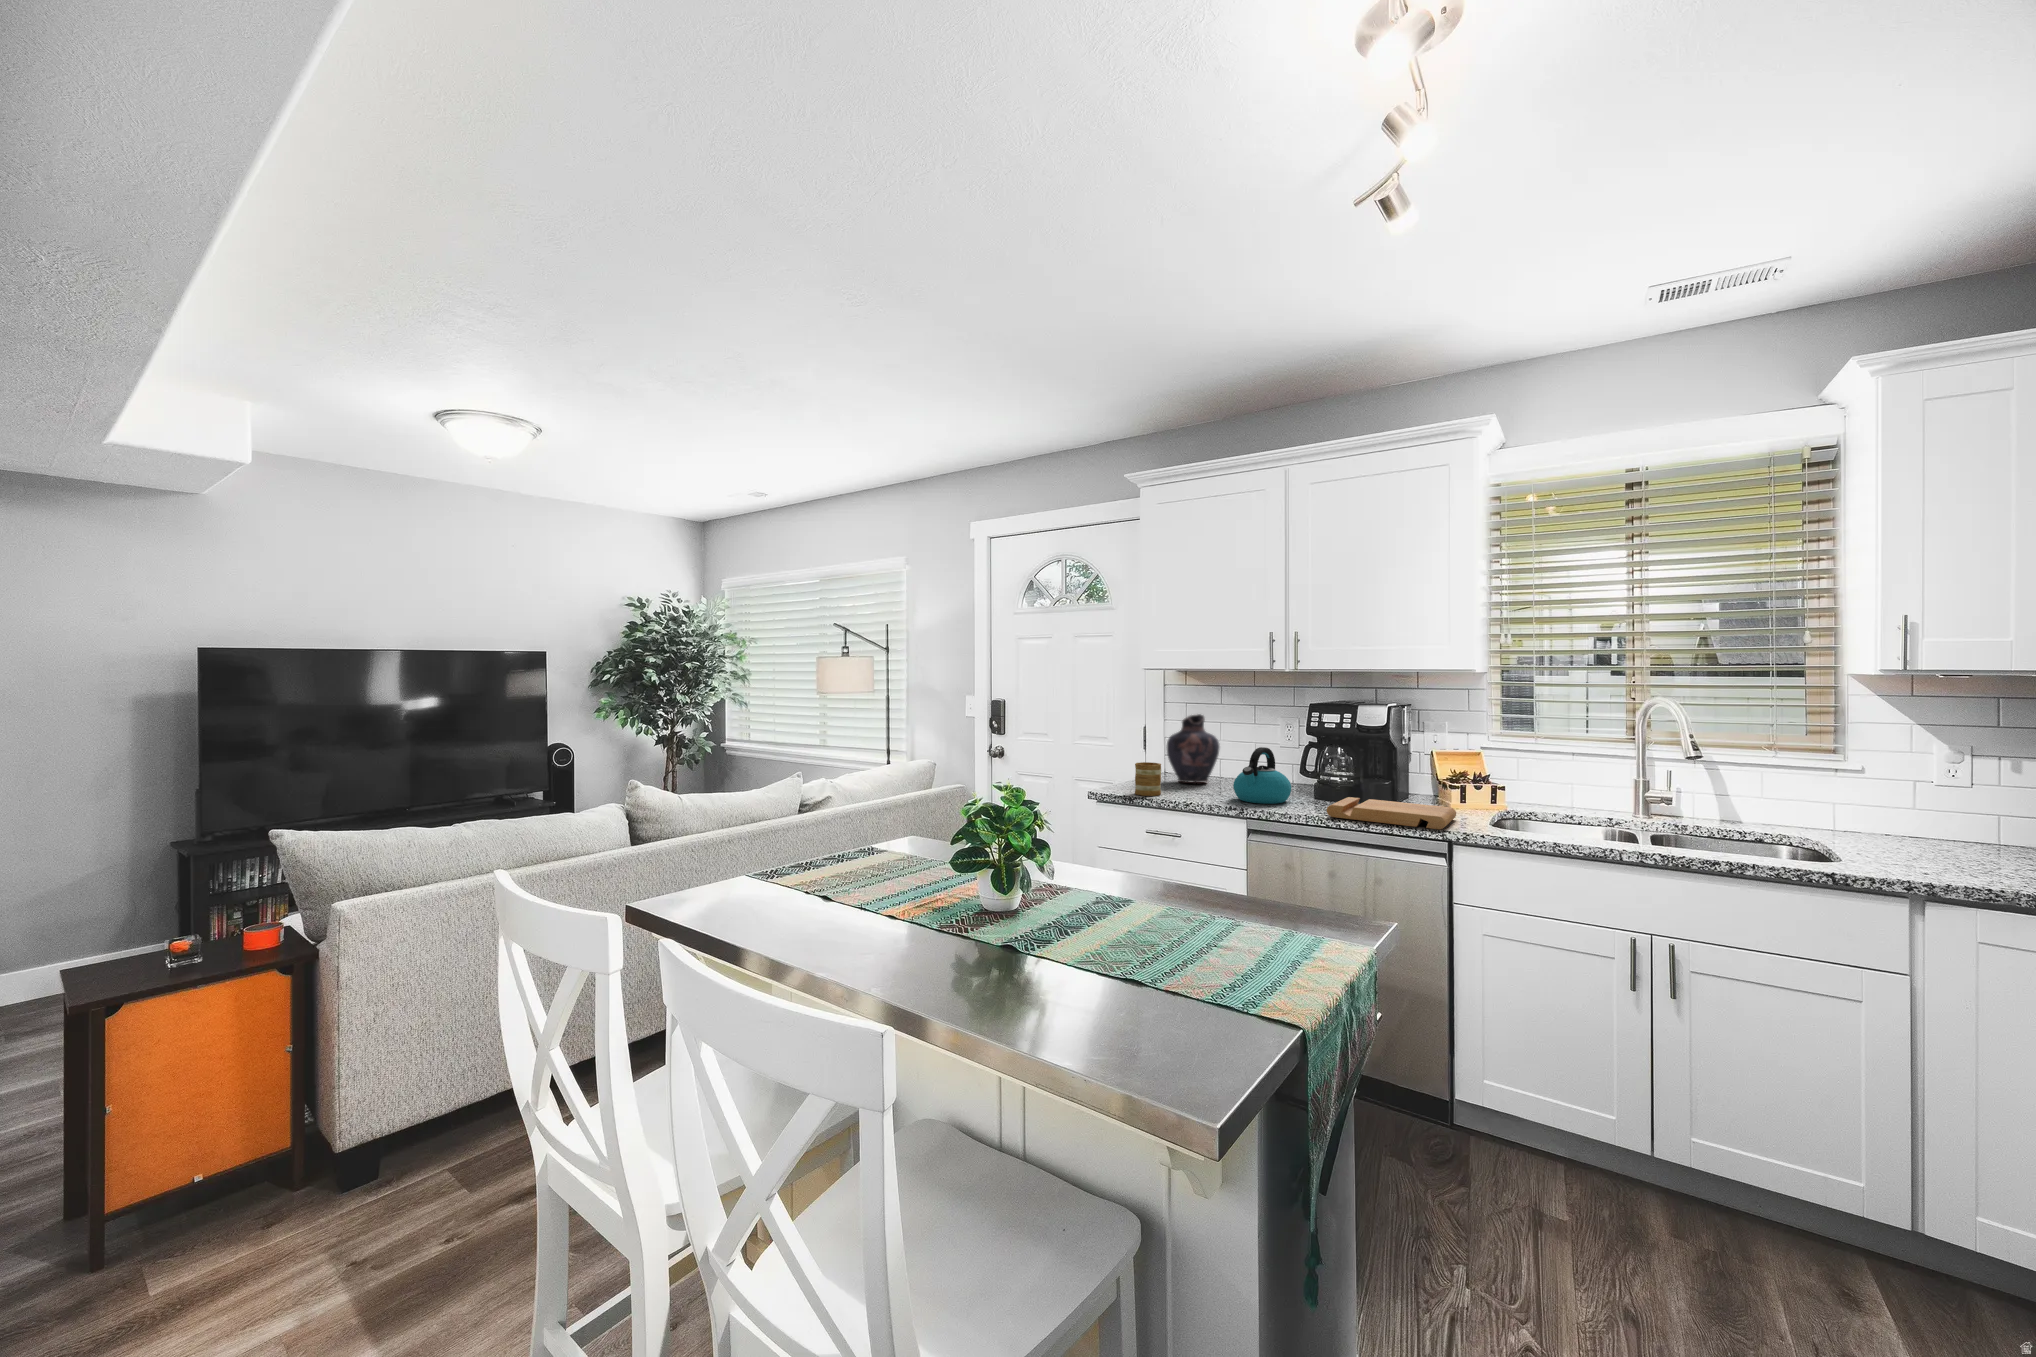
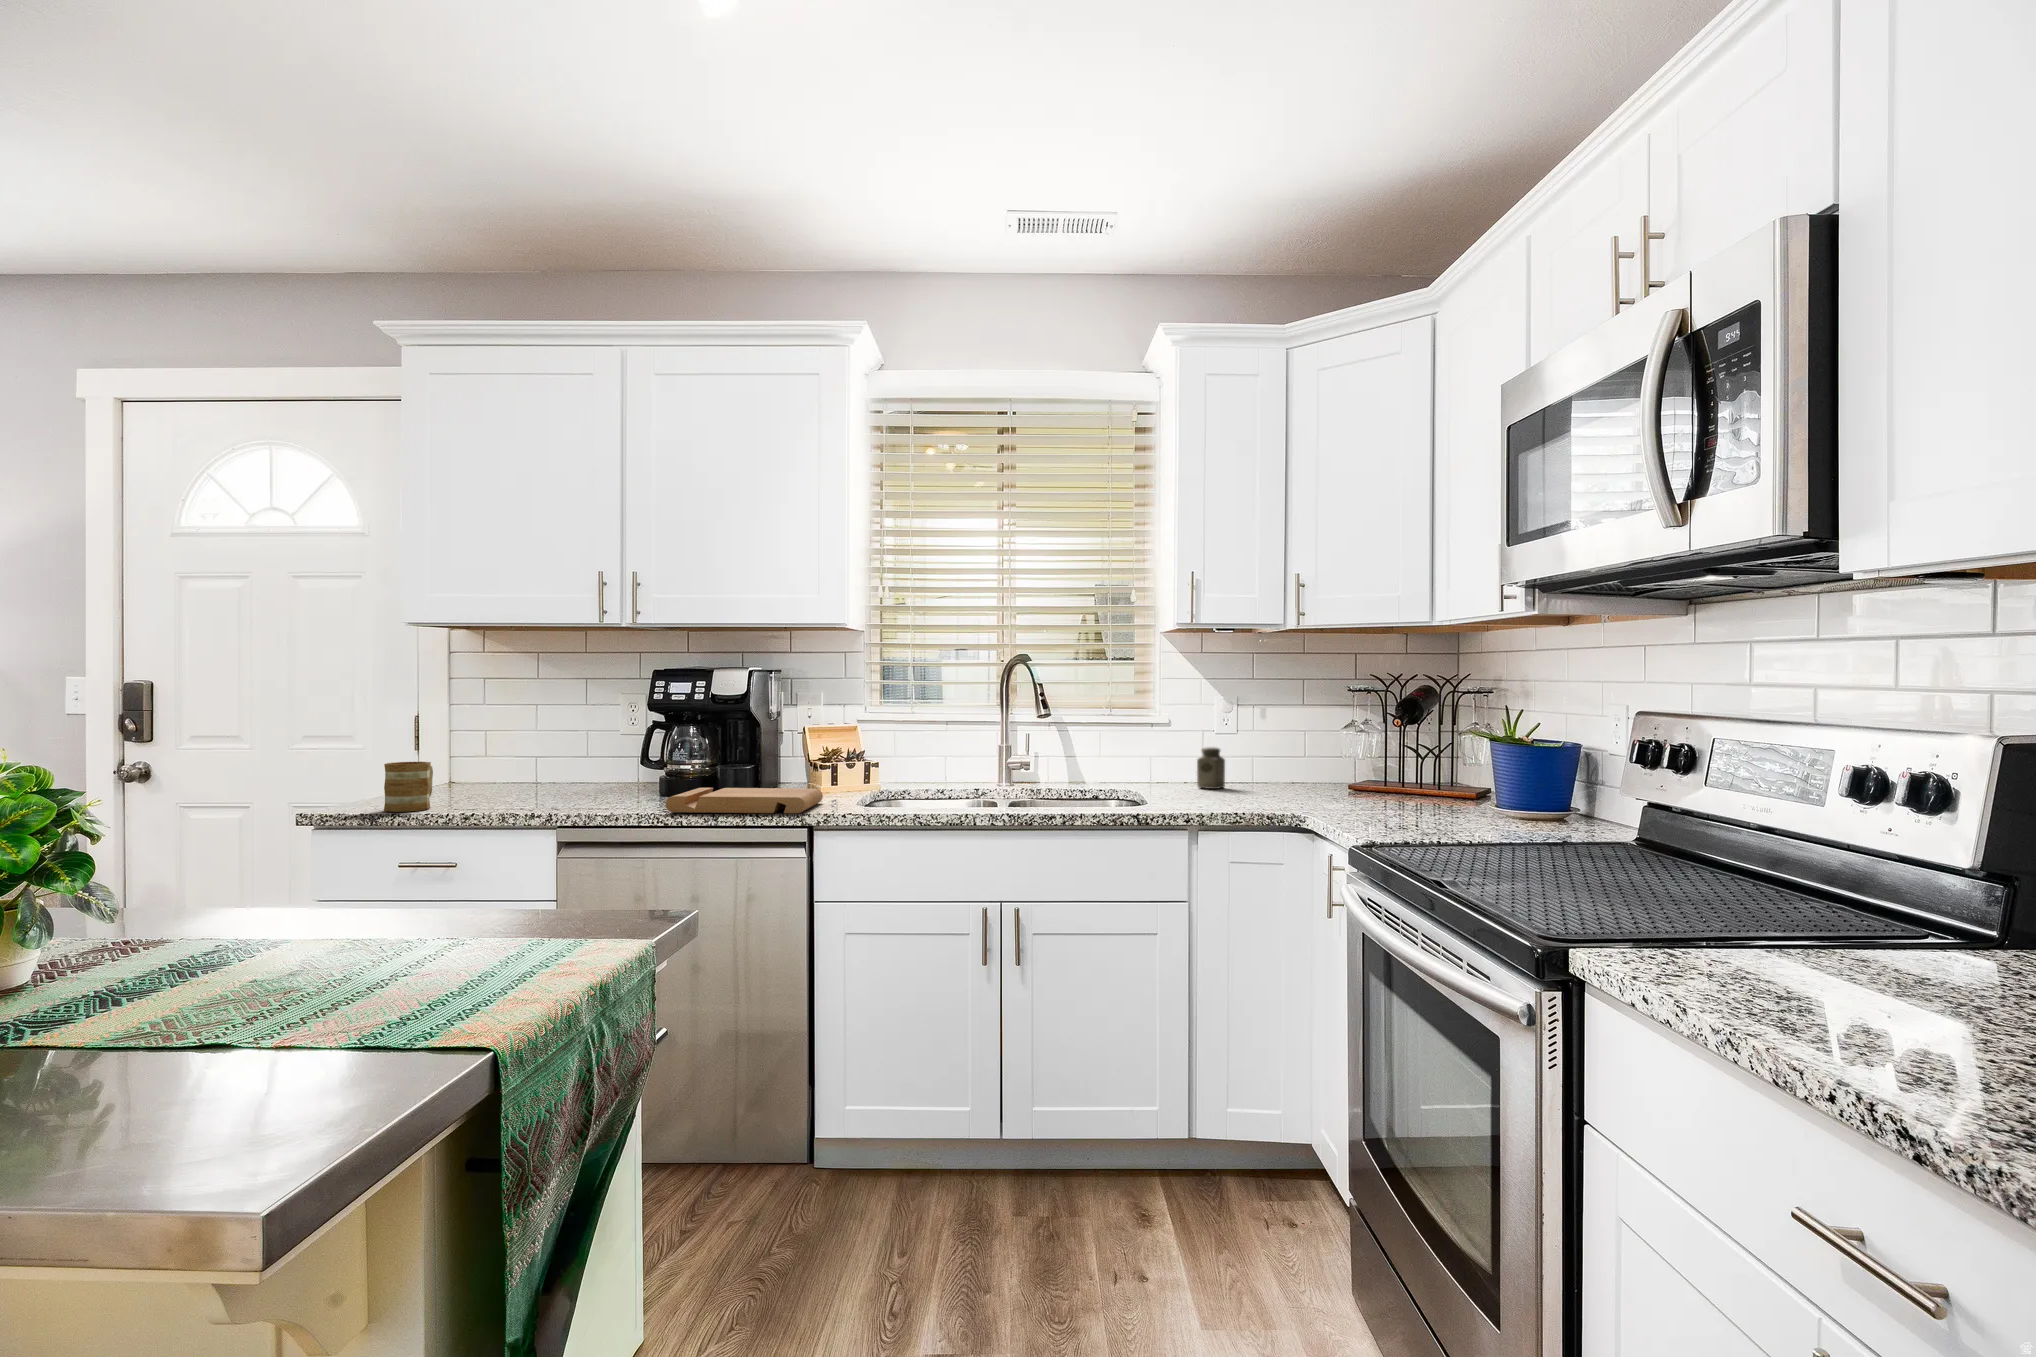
vase: present [1167,714,1220,783] -> none [449,692,533,792]
kettle: present [1233,747,1291,804] -> none [544,729,628,807]
salt shaker: none [1909,801,1955,848] -> present [1197,747,1225,789]

